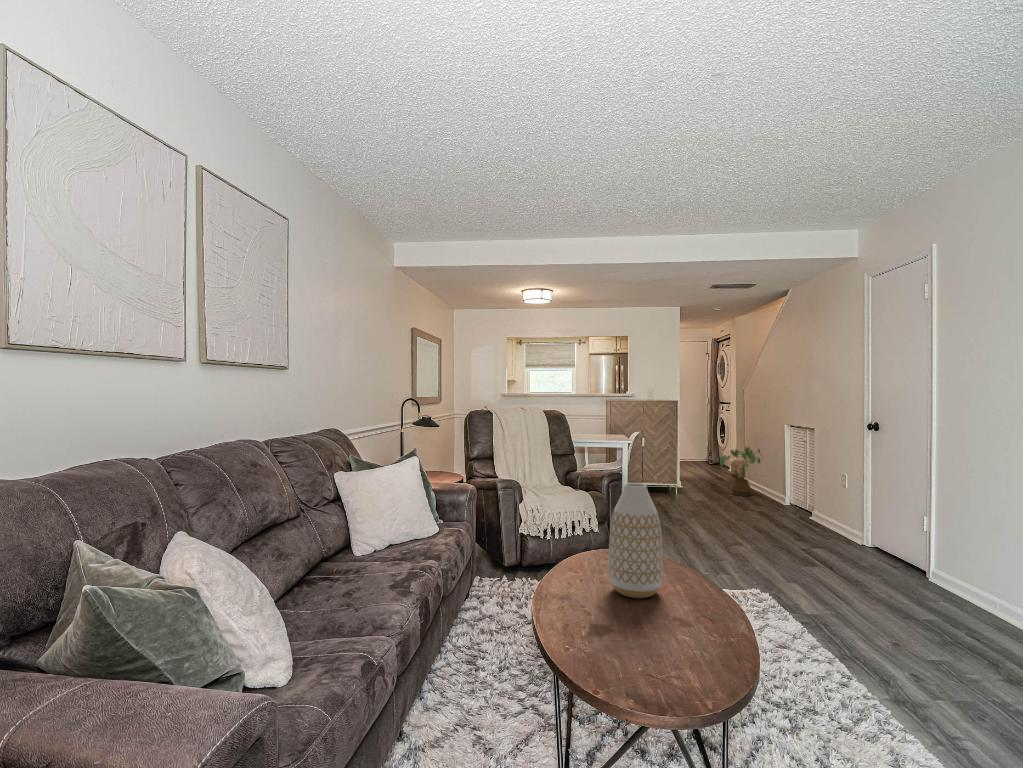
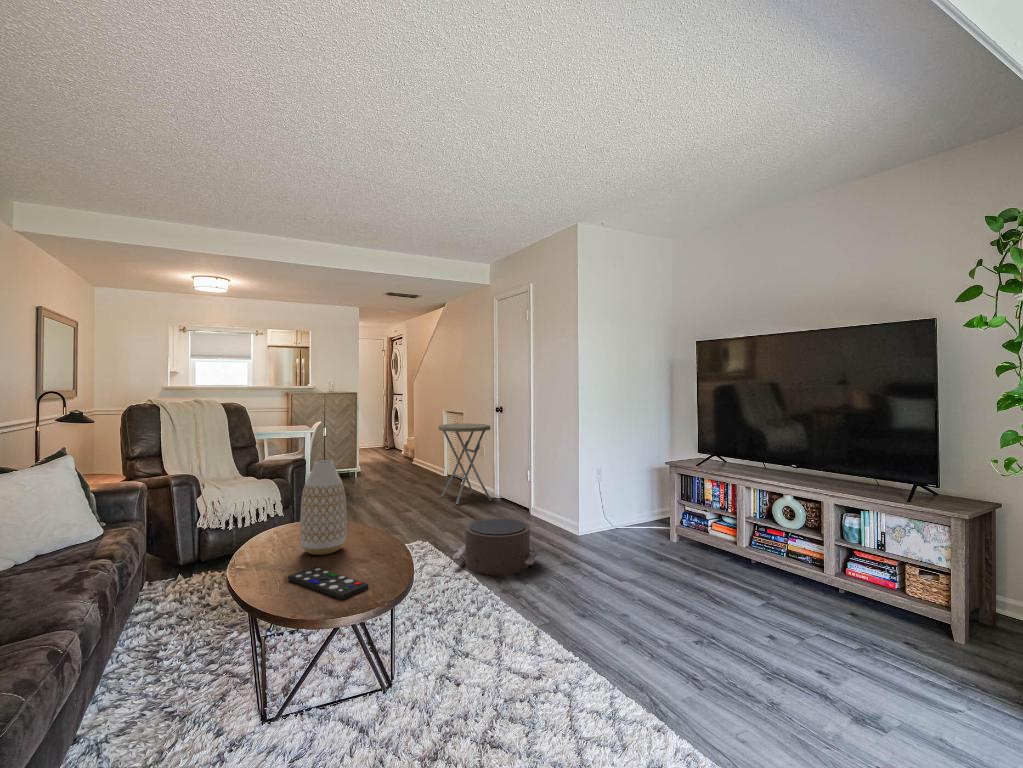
side table: none [781,442,862,551] -> present [439,424,492,505]
house plant: present [720,447,760,496] -> none [392,431,427,472]
pouf: none [806,581,954,674] -> present [453,518,537,575]
remote control: none [593,614,690,673] -> present [288,567,368,600]

